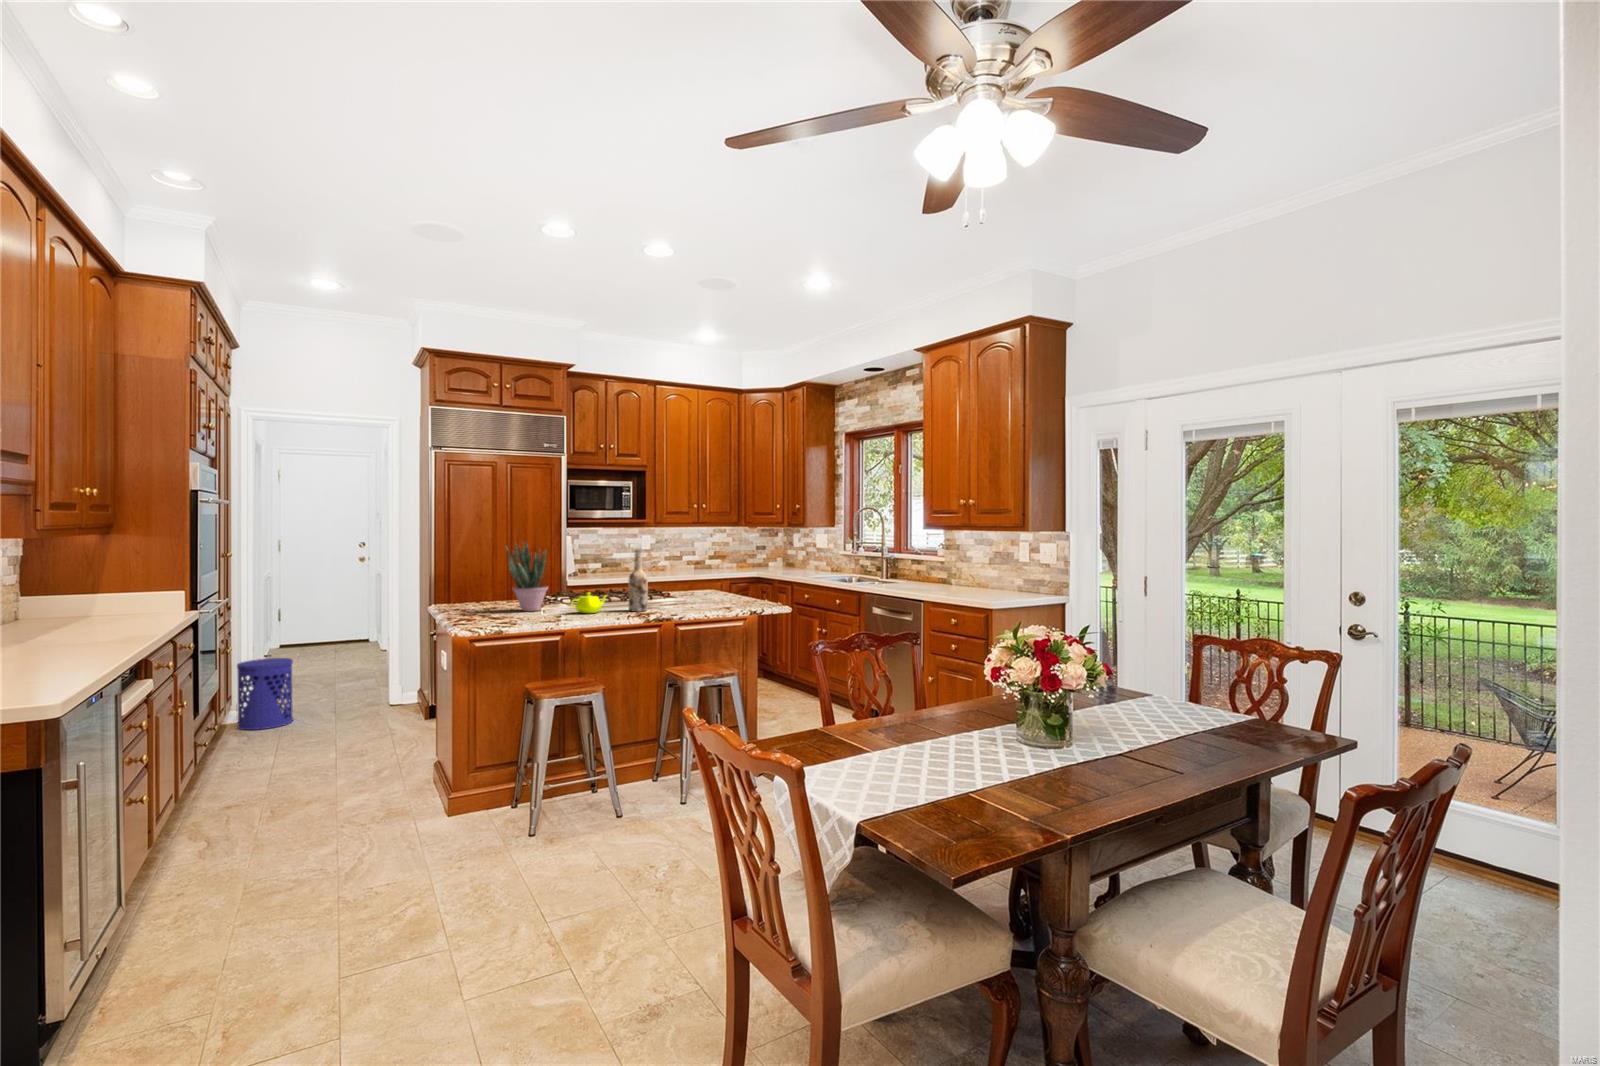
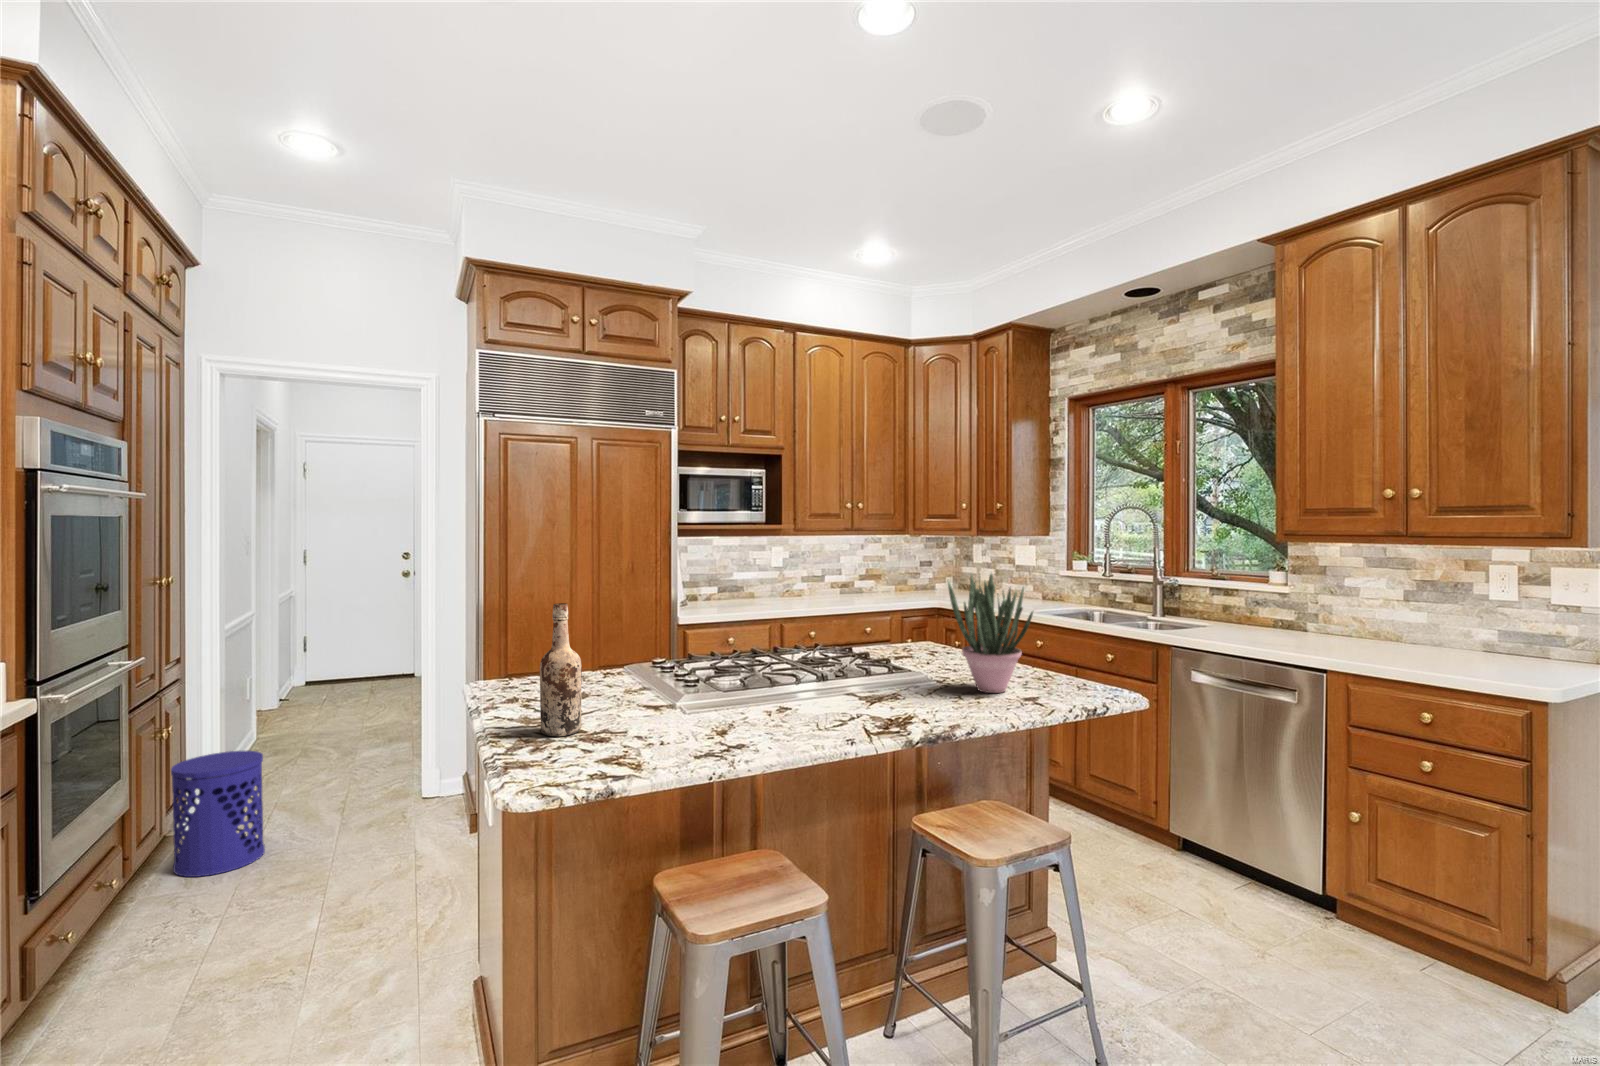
potted plant: present [506,543,548,612] -> present [948,574,1033,693]
wine bottle: present [628,550,648,612] -> present [540,603,582,736]
teapot: present [571,592,606,613] -> none [776,693,841,740]

